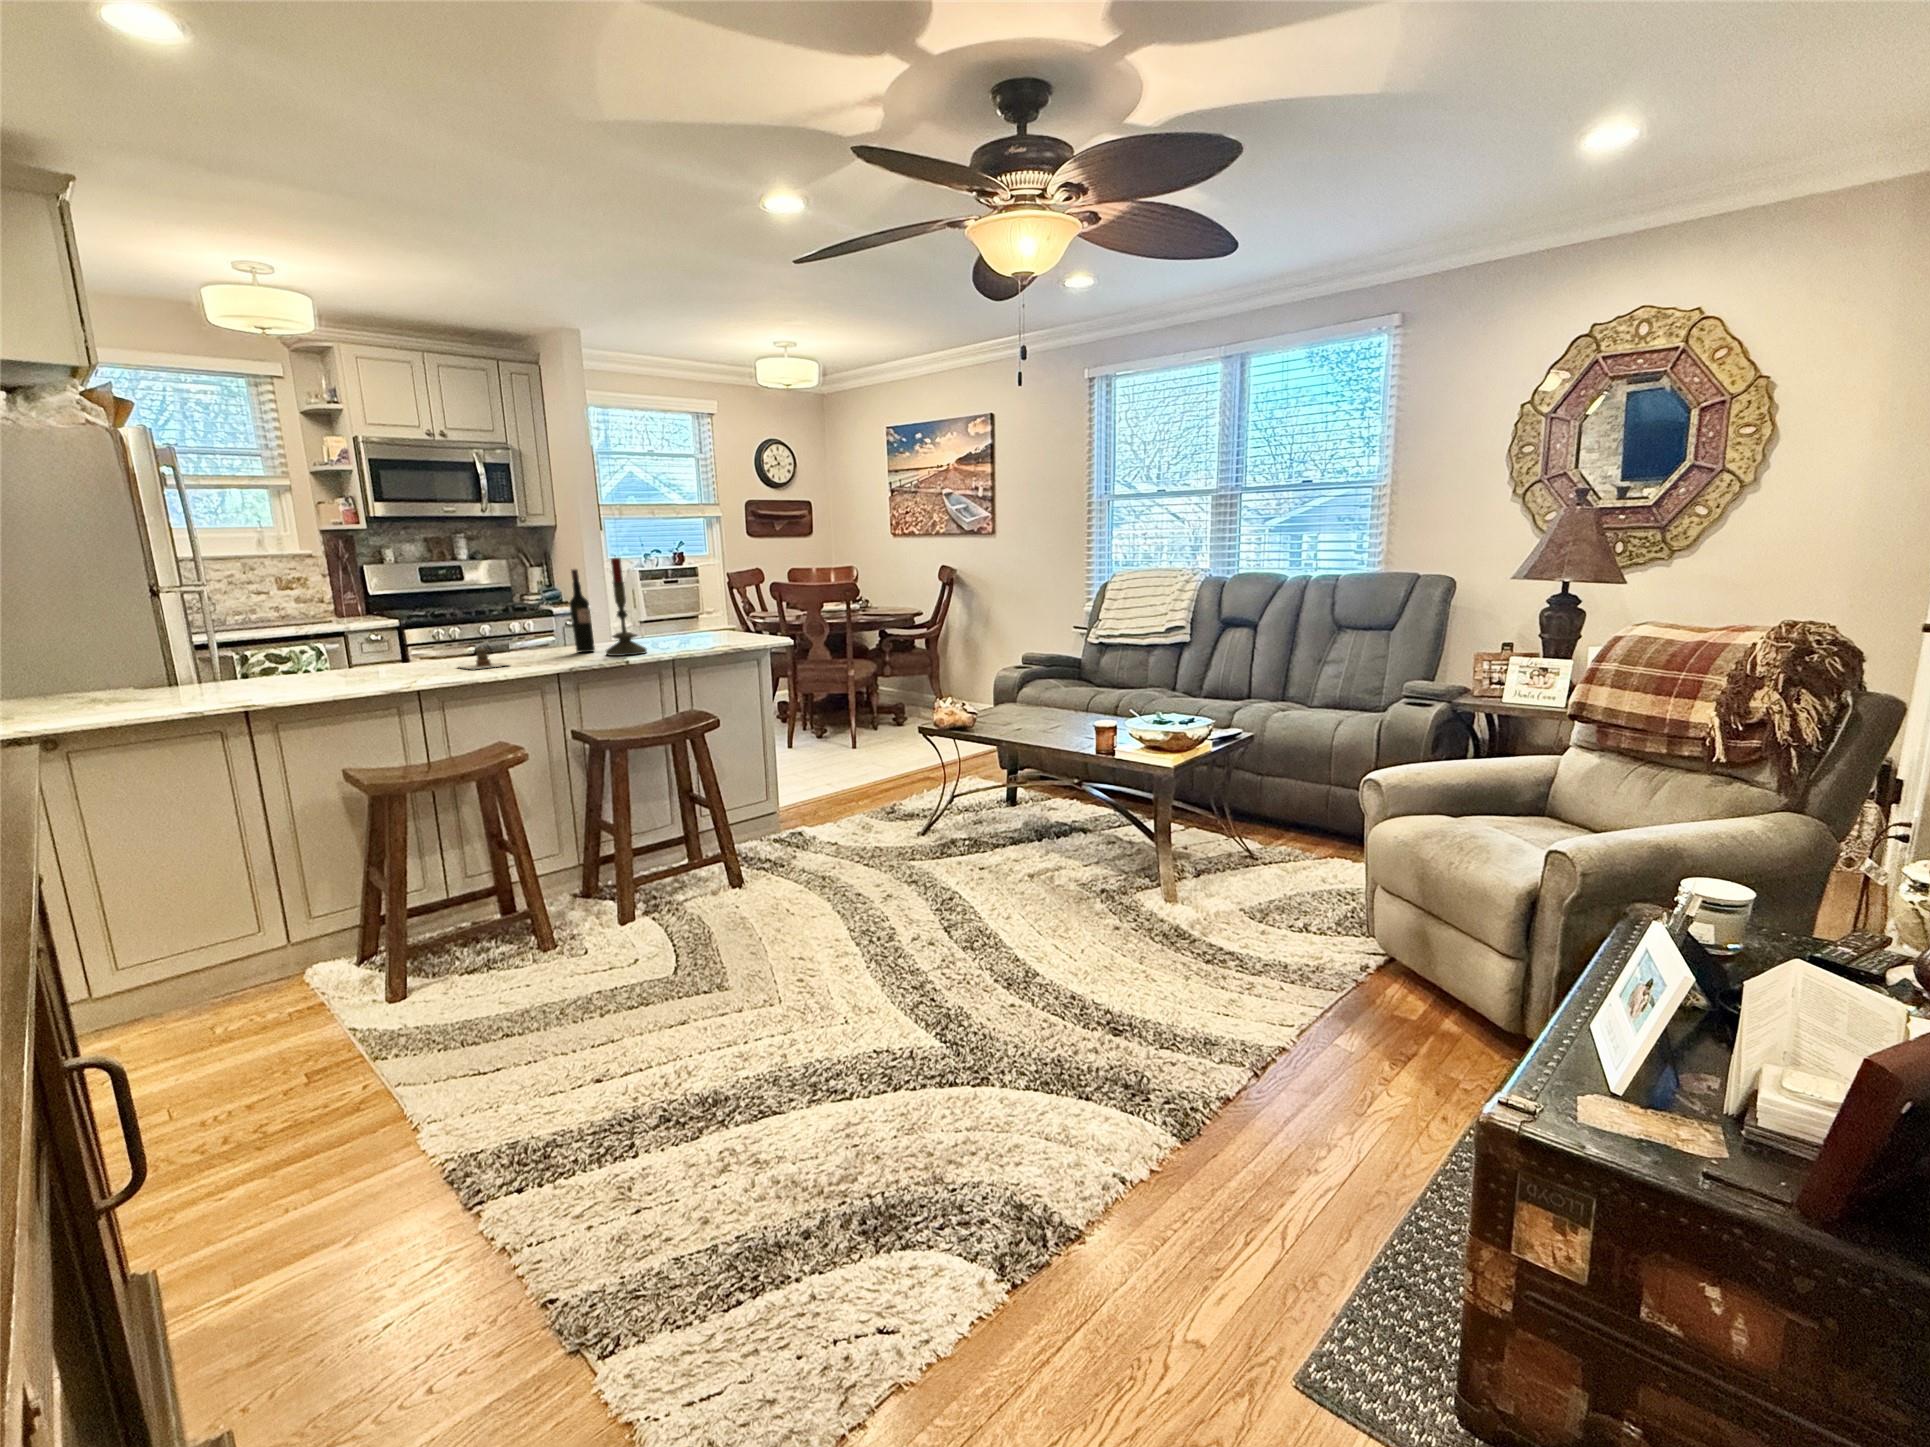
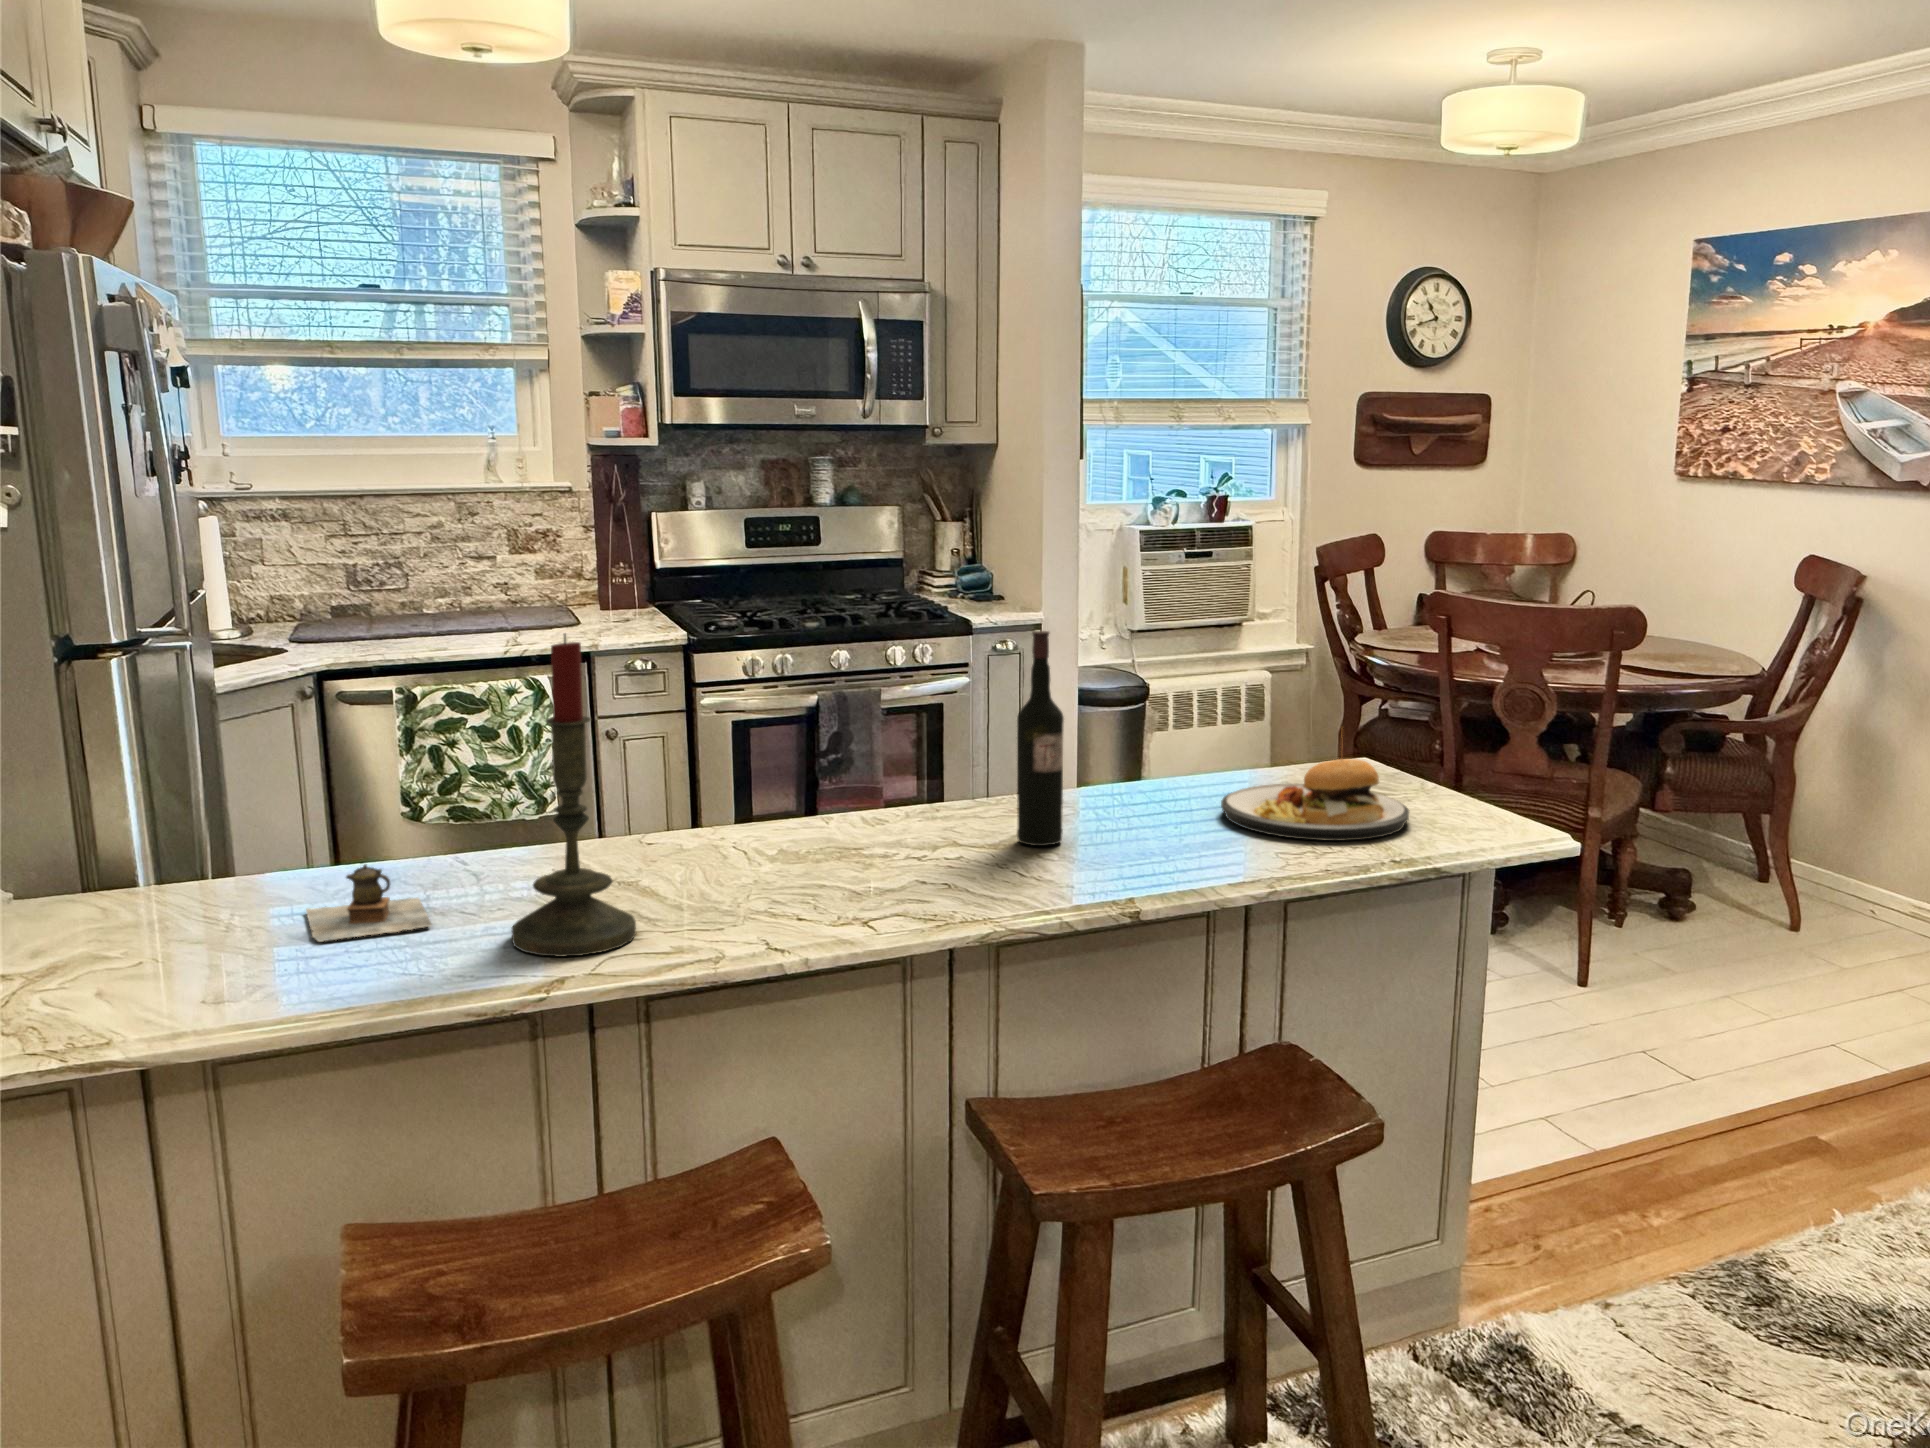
candle: present [606,558,647,656] -> present [511,634,636,957]
plate: none [662,605,735,645] -> present [1221,738,1409,841]
teapot: present [460,647,505,669] -> present [306,865,432,942]

